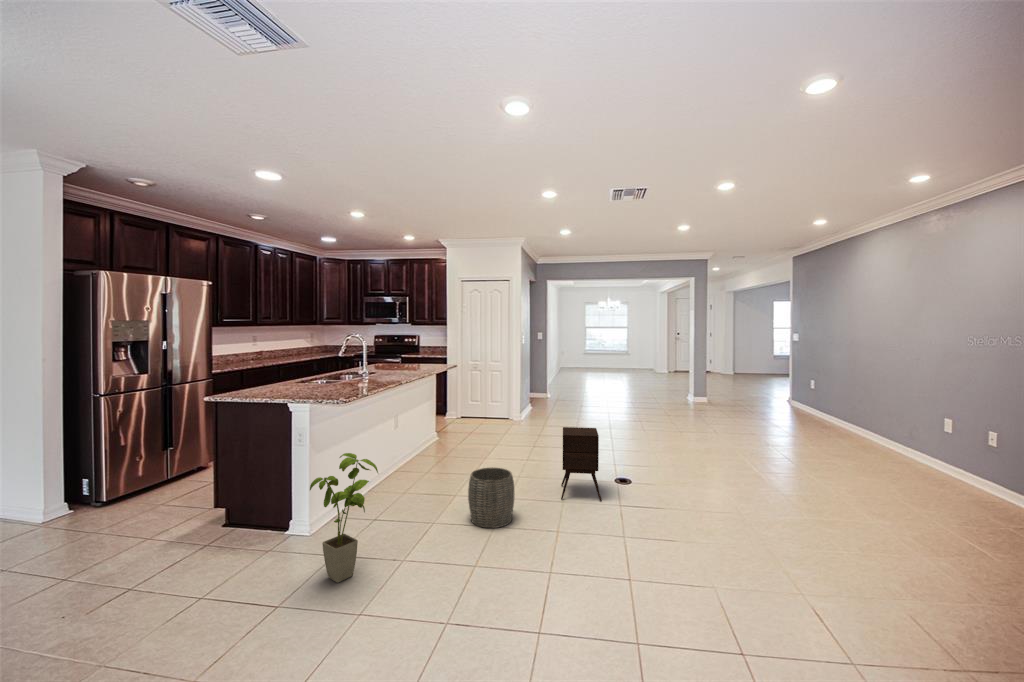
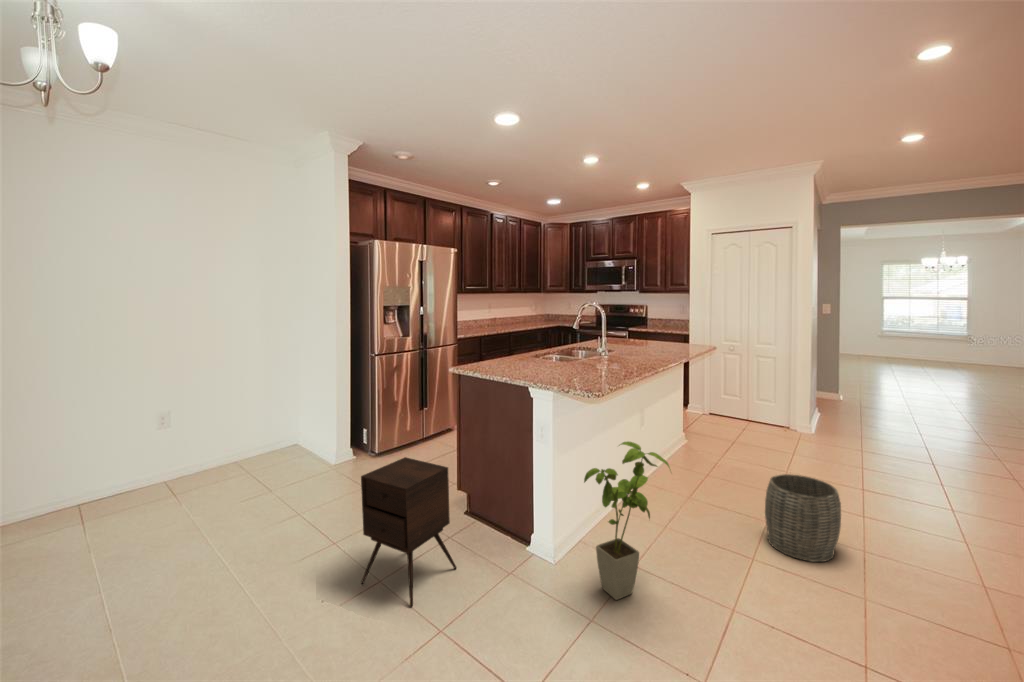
side table: present [561,427,602,501] -> present [361,457,457,606]

